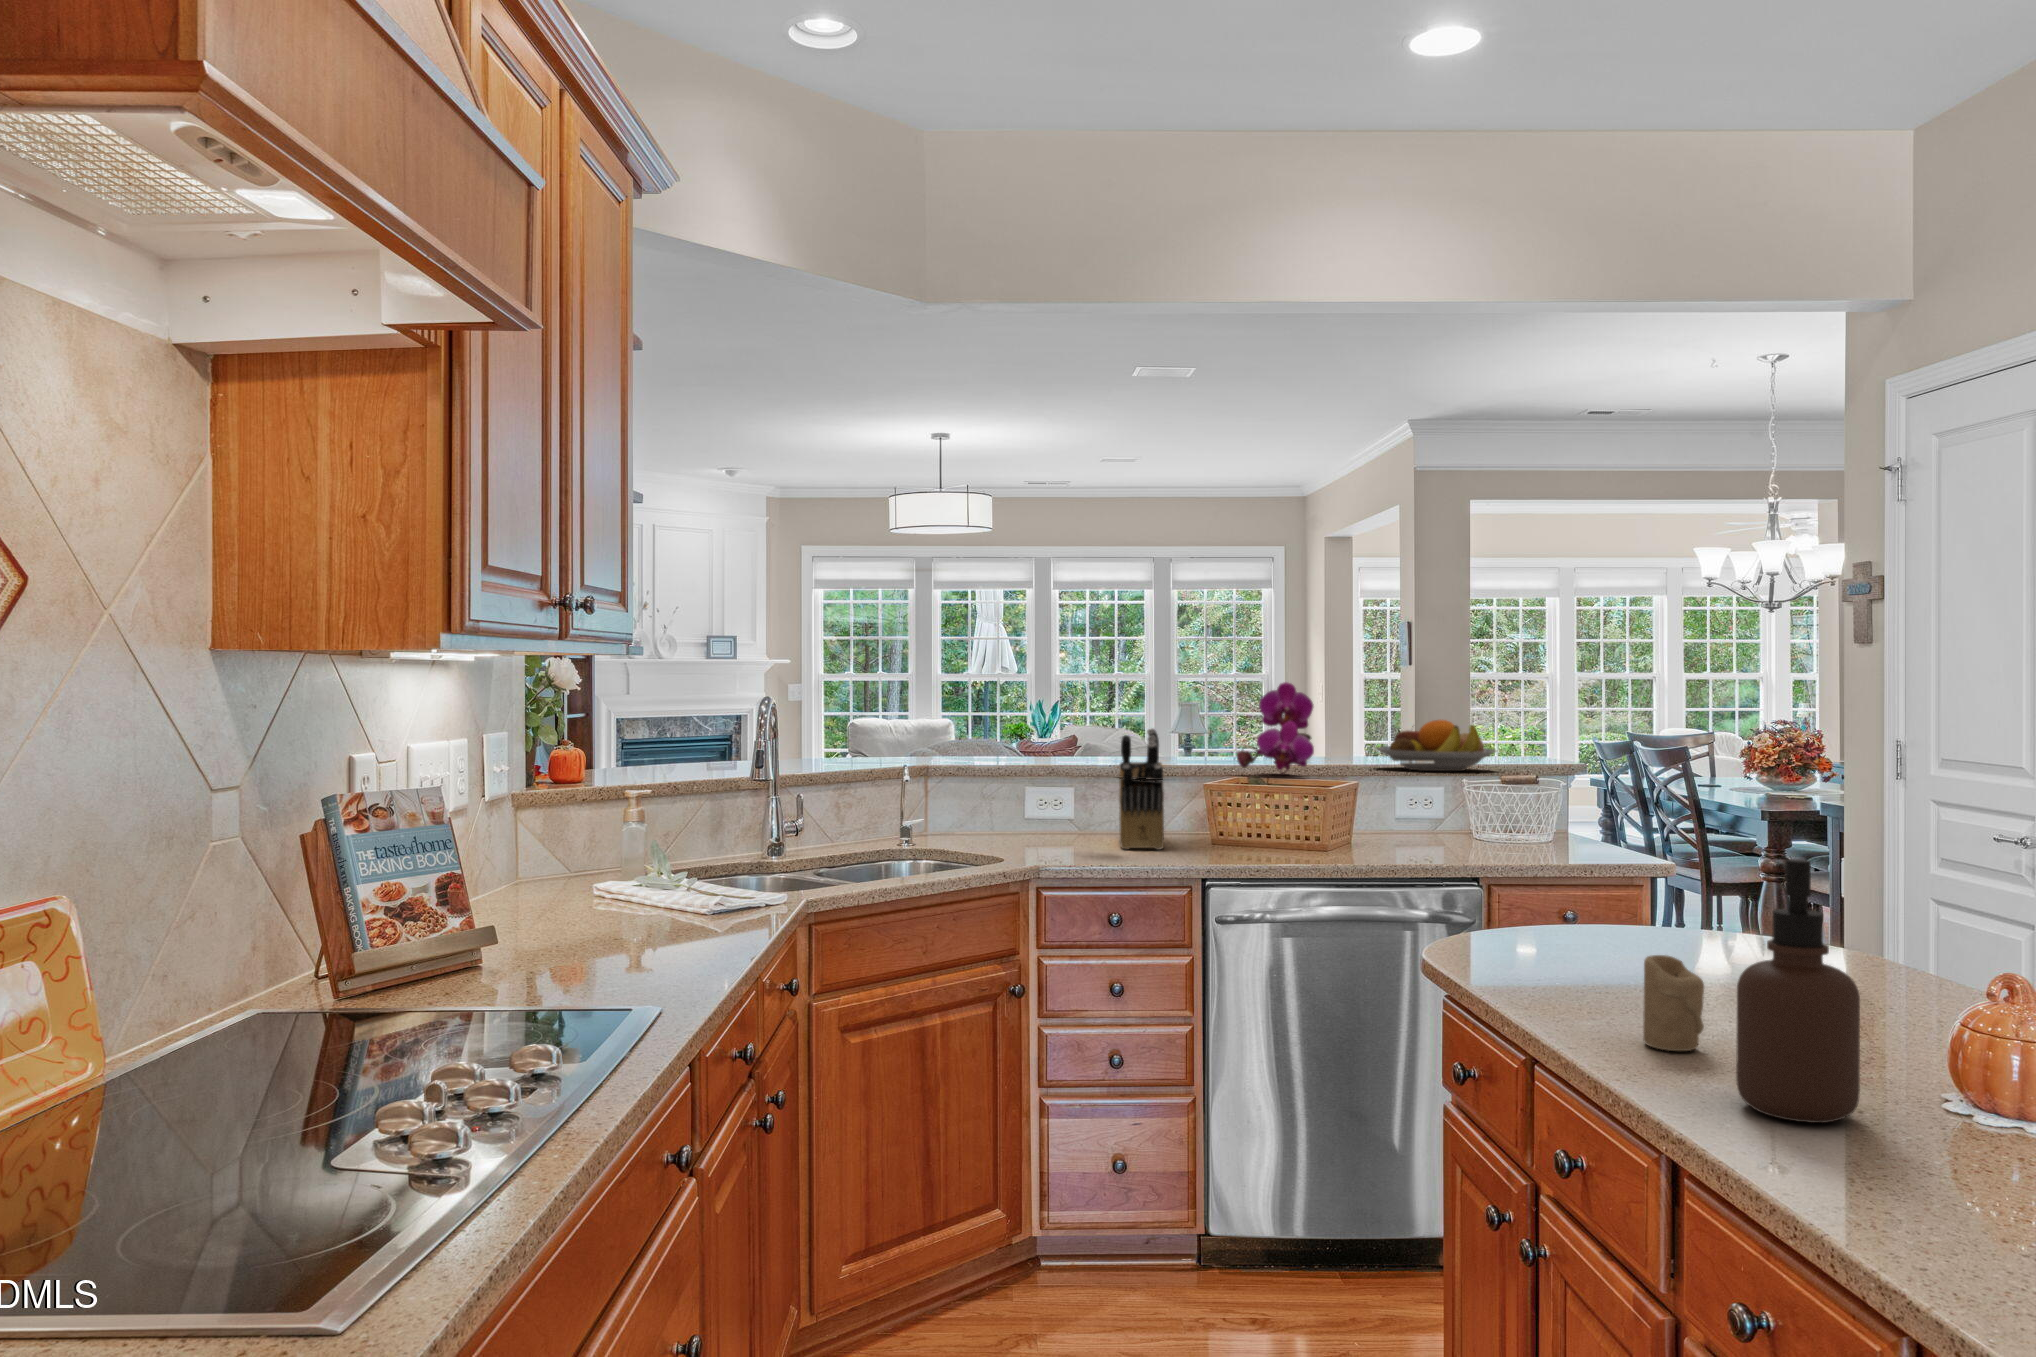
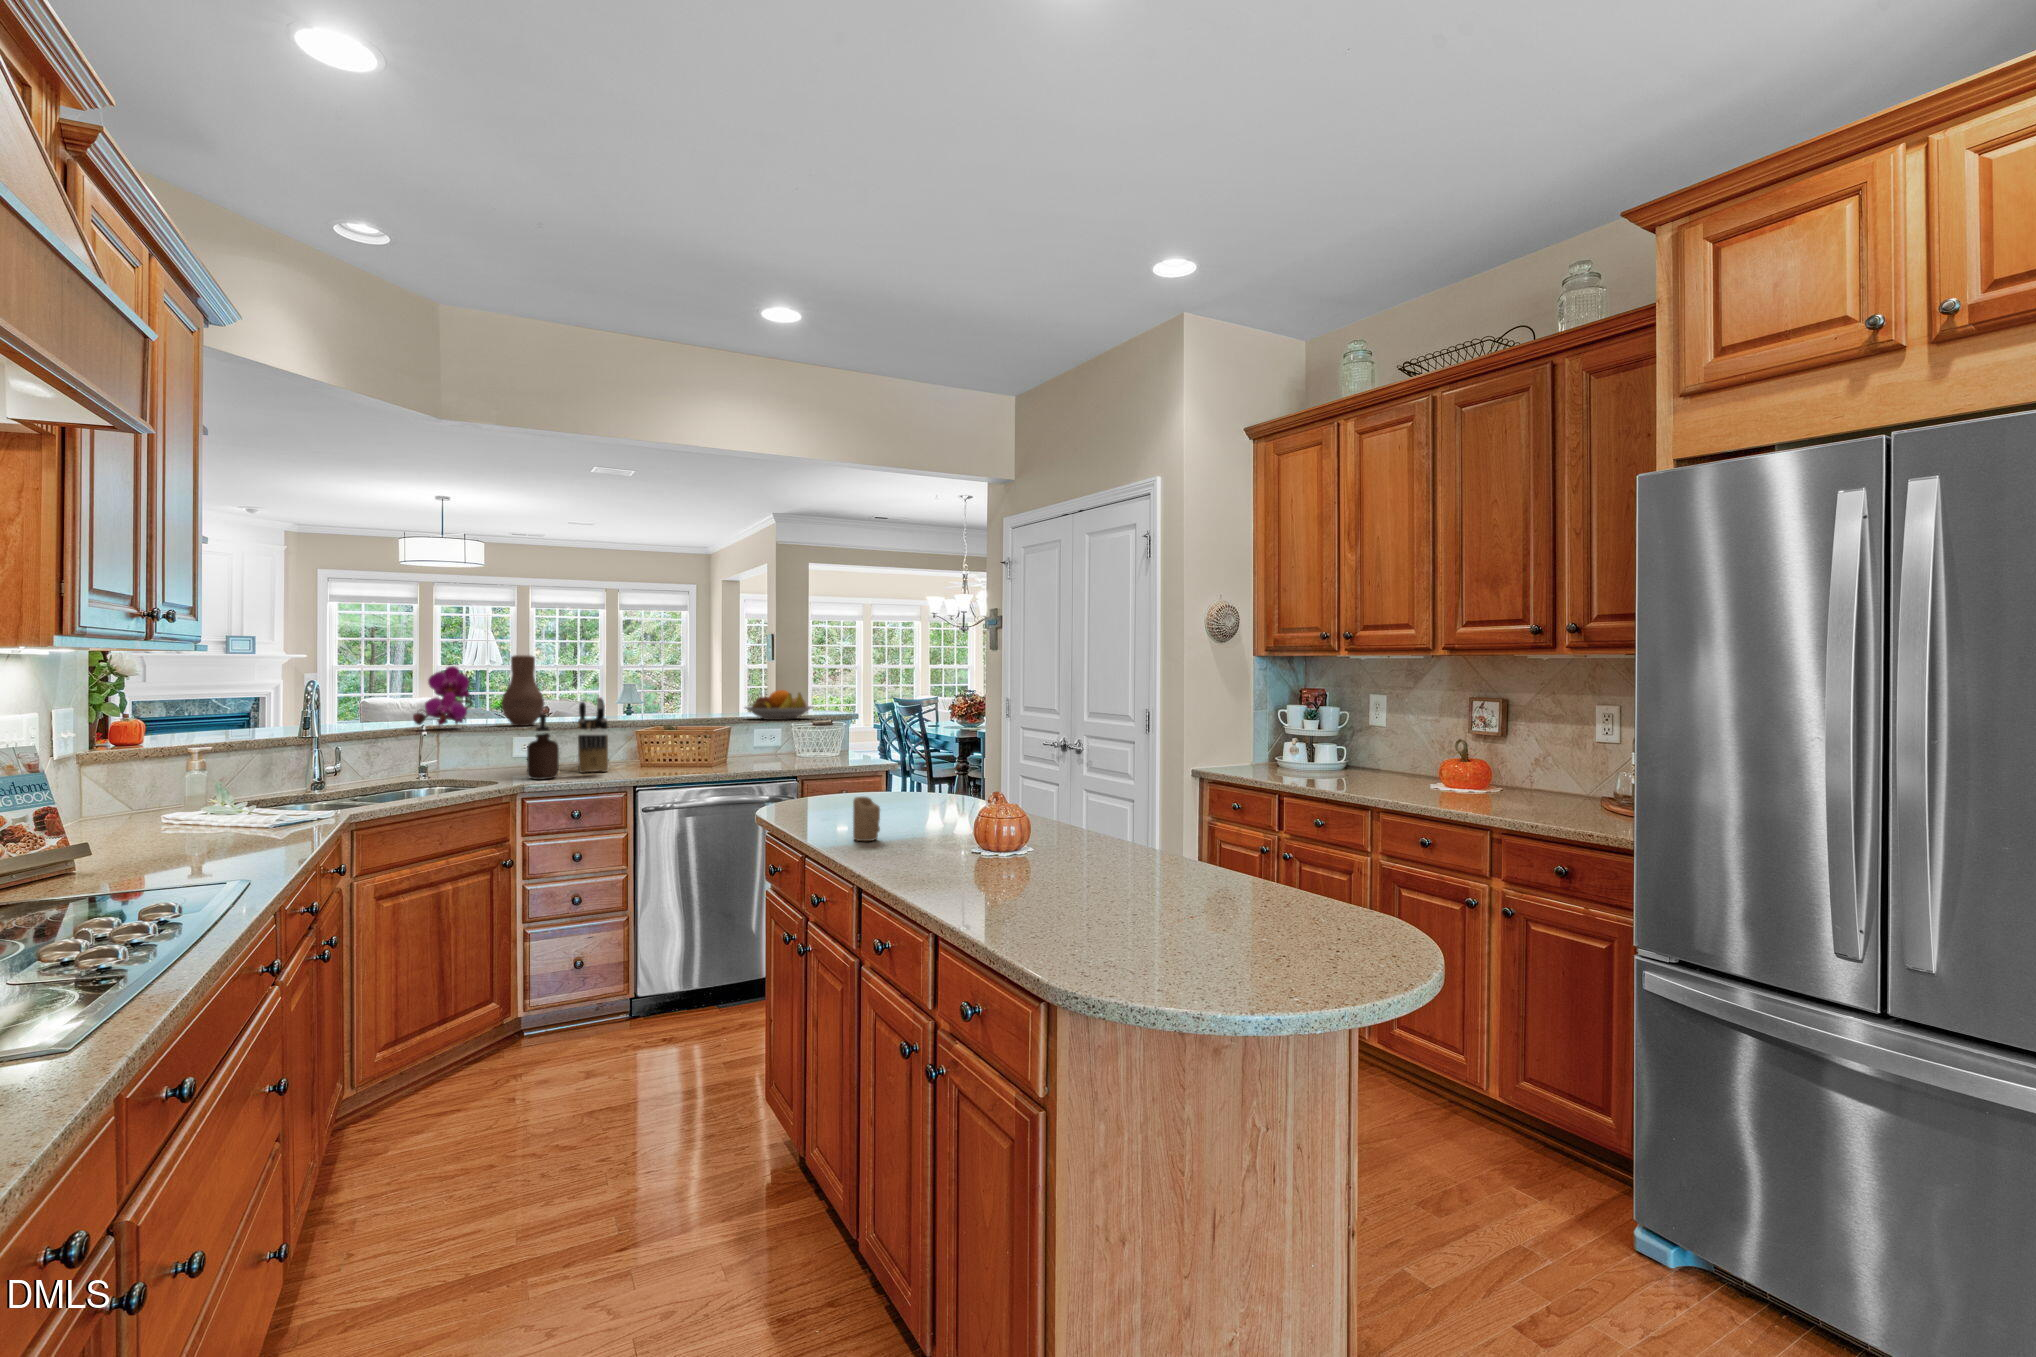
vase: none [1012,661,1072,770] -> present [501,655,544,726]
flower: present [1237,682,1314,771] -> present [413,666,473,725]
soap dispenser: present [1736,859,1860,1123] -> present [527,714,559,780]

